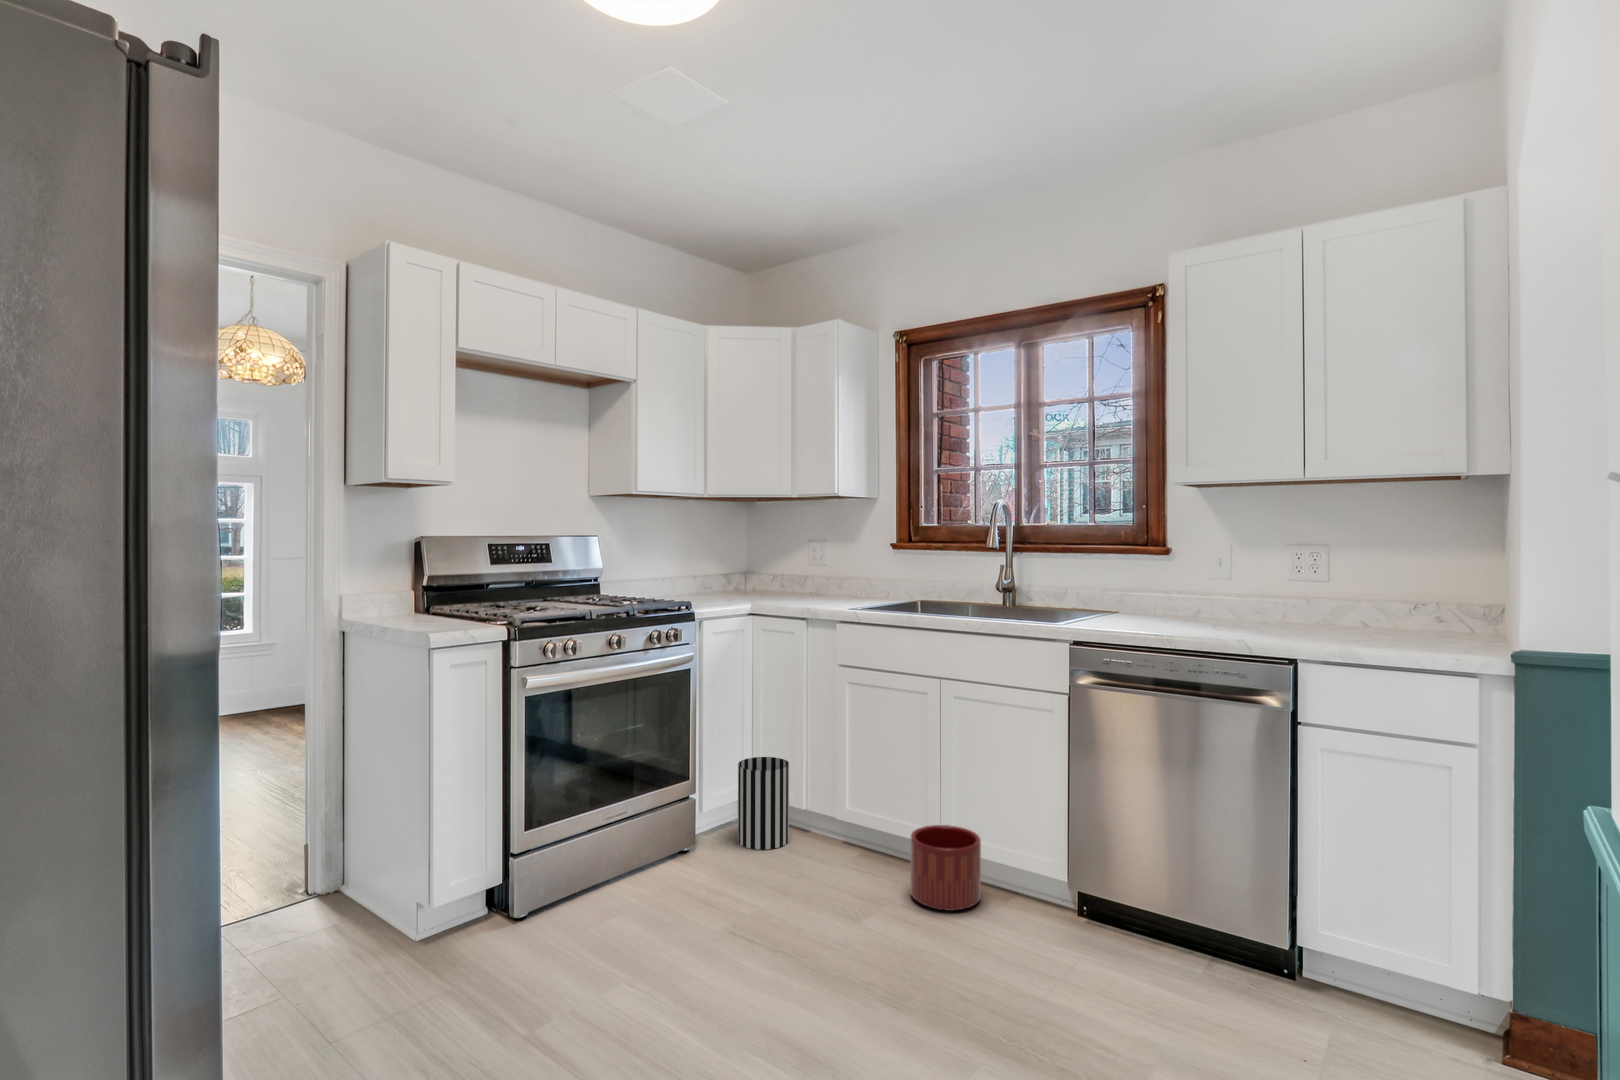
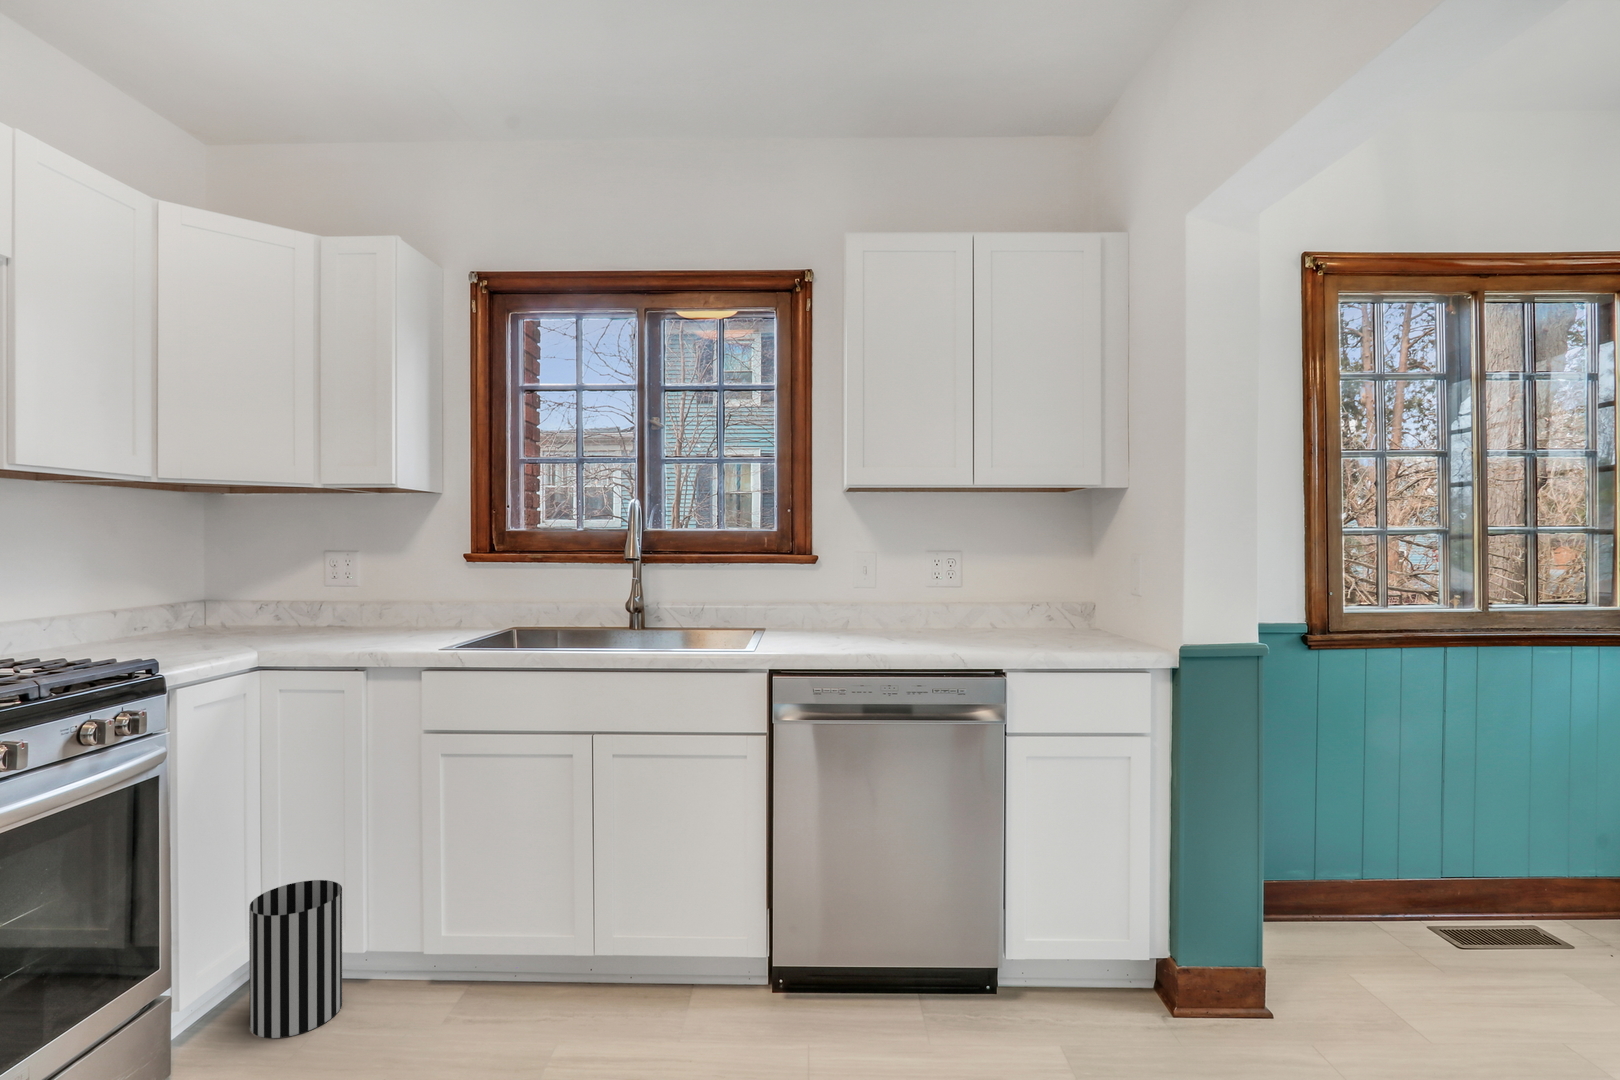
planter: present [910,825,981,911] -> none [566,921,660,1047]

